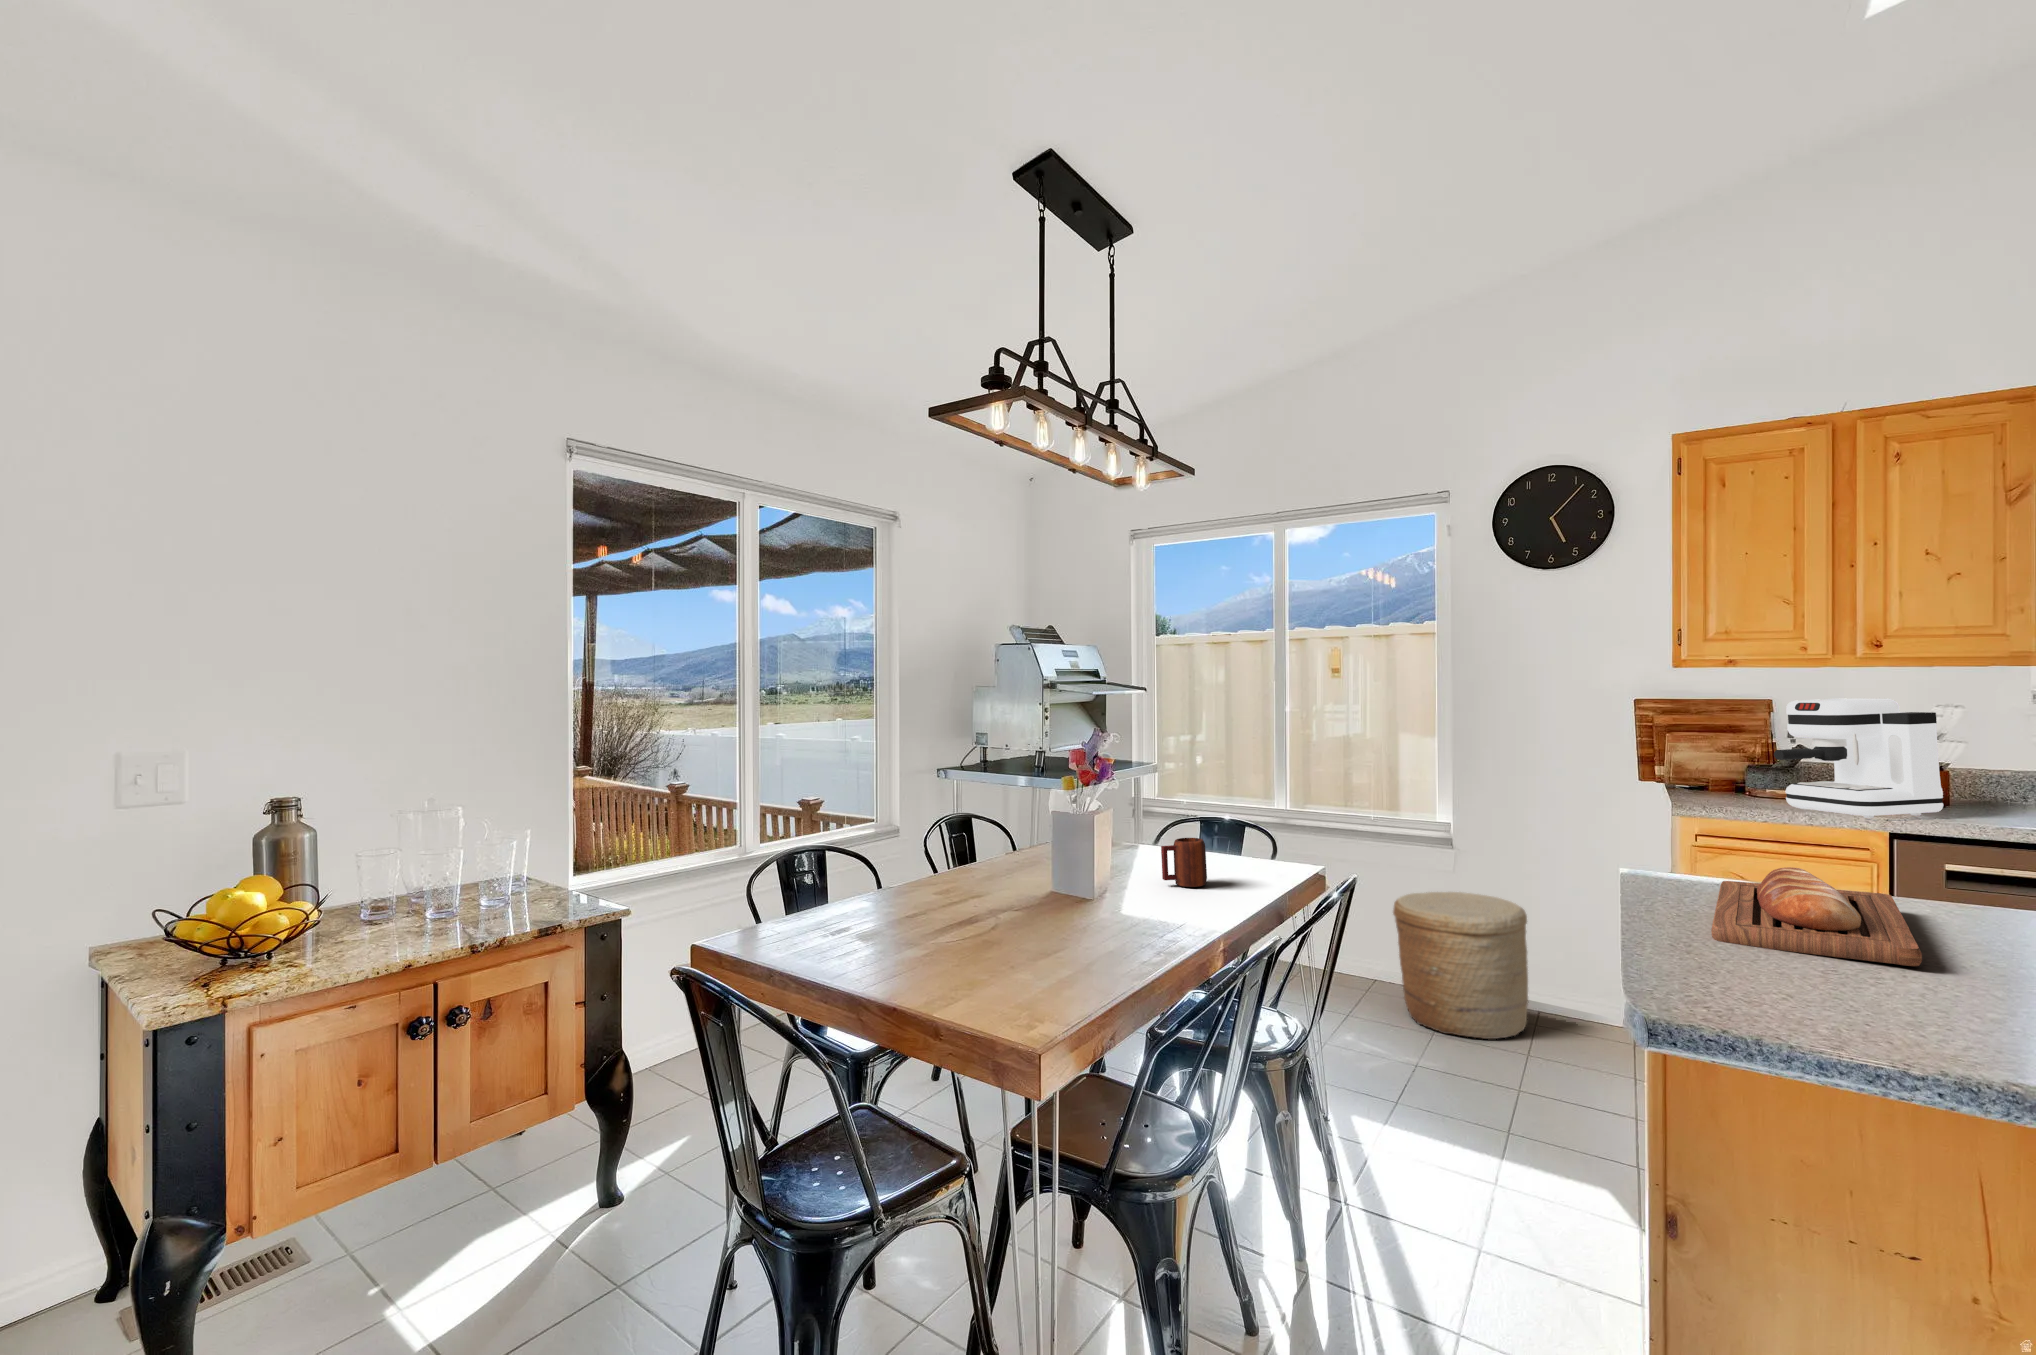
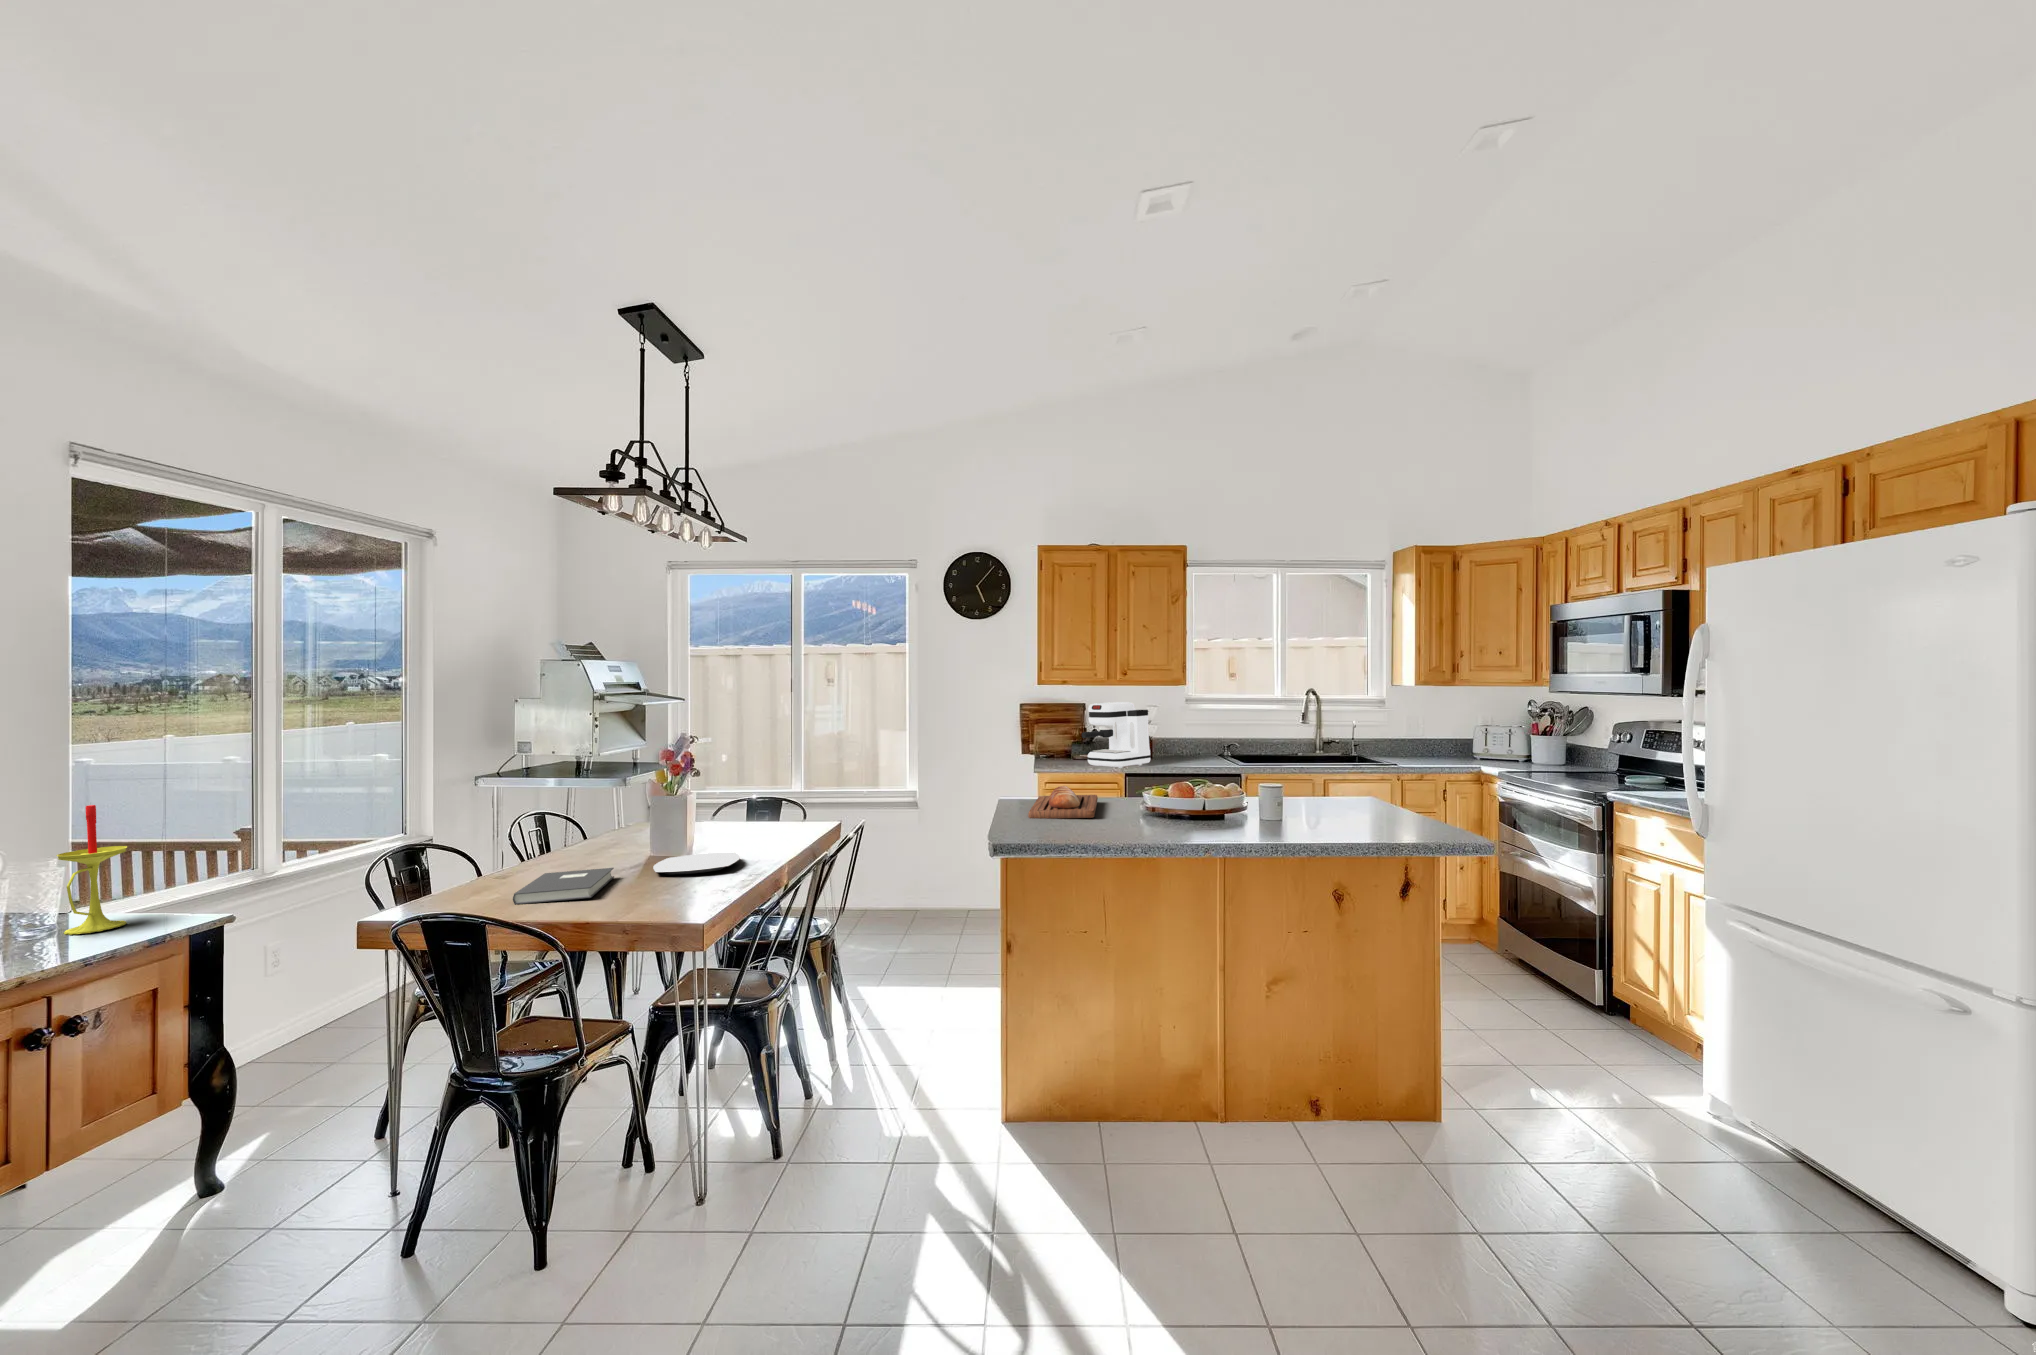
candle: none [474,780,535,915] -> present [57,805,127,934]
mug: present [1161,838,1207,887] -> none [731,808,764,842]
woven basket: present [1393,892,1528,1039] -> none [876,839,960,935]
plate: none [1033,900,1154,933] -> present [653,853,740,874]
book: none [843,905,984,957] -> present [513,868,614,904]

